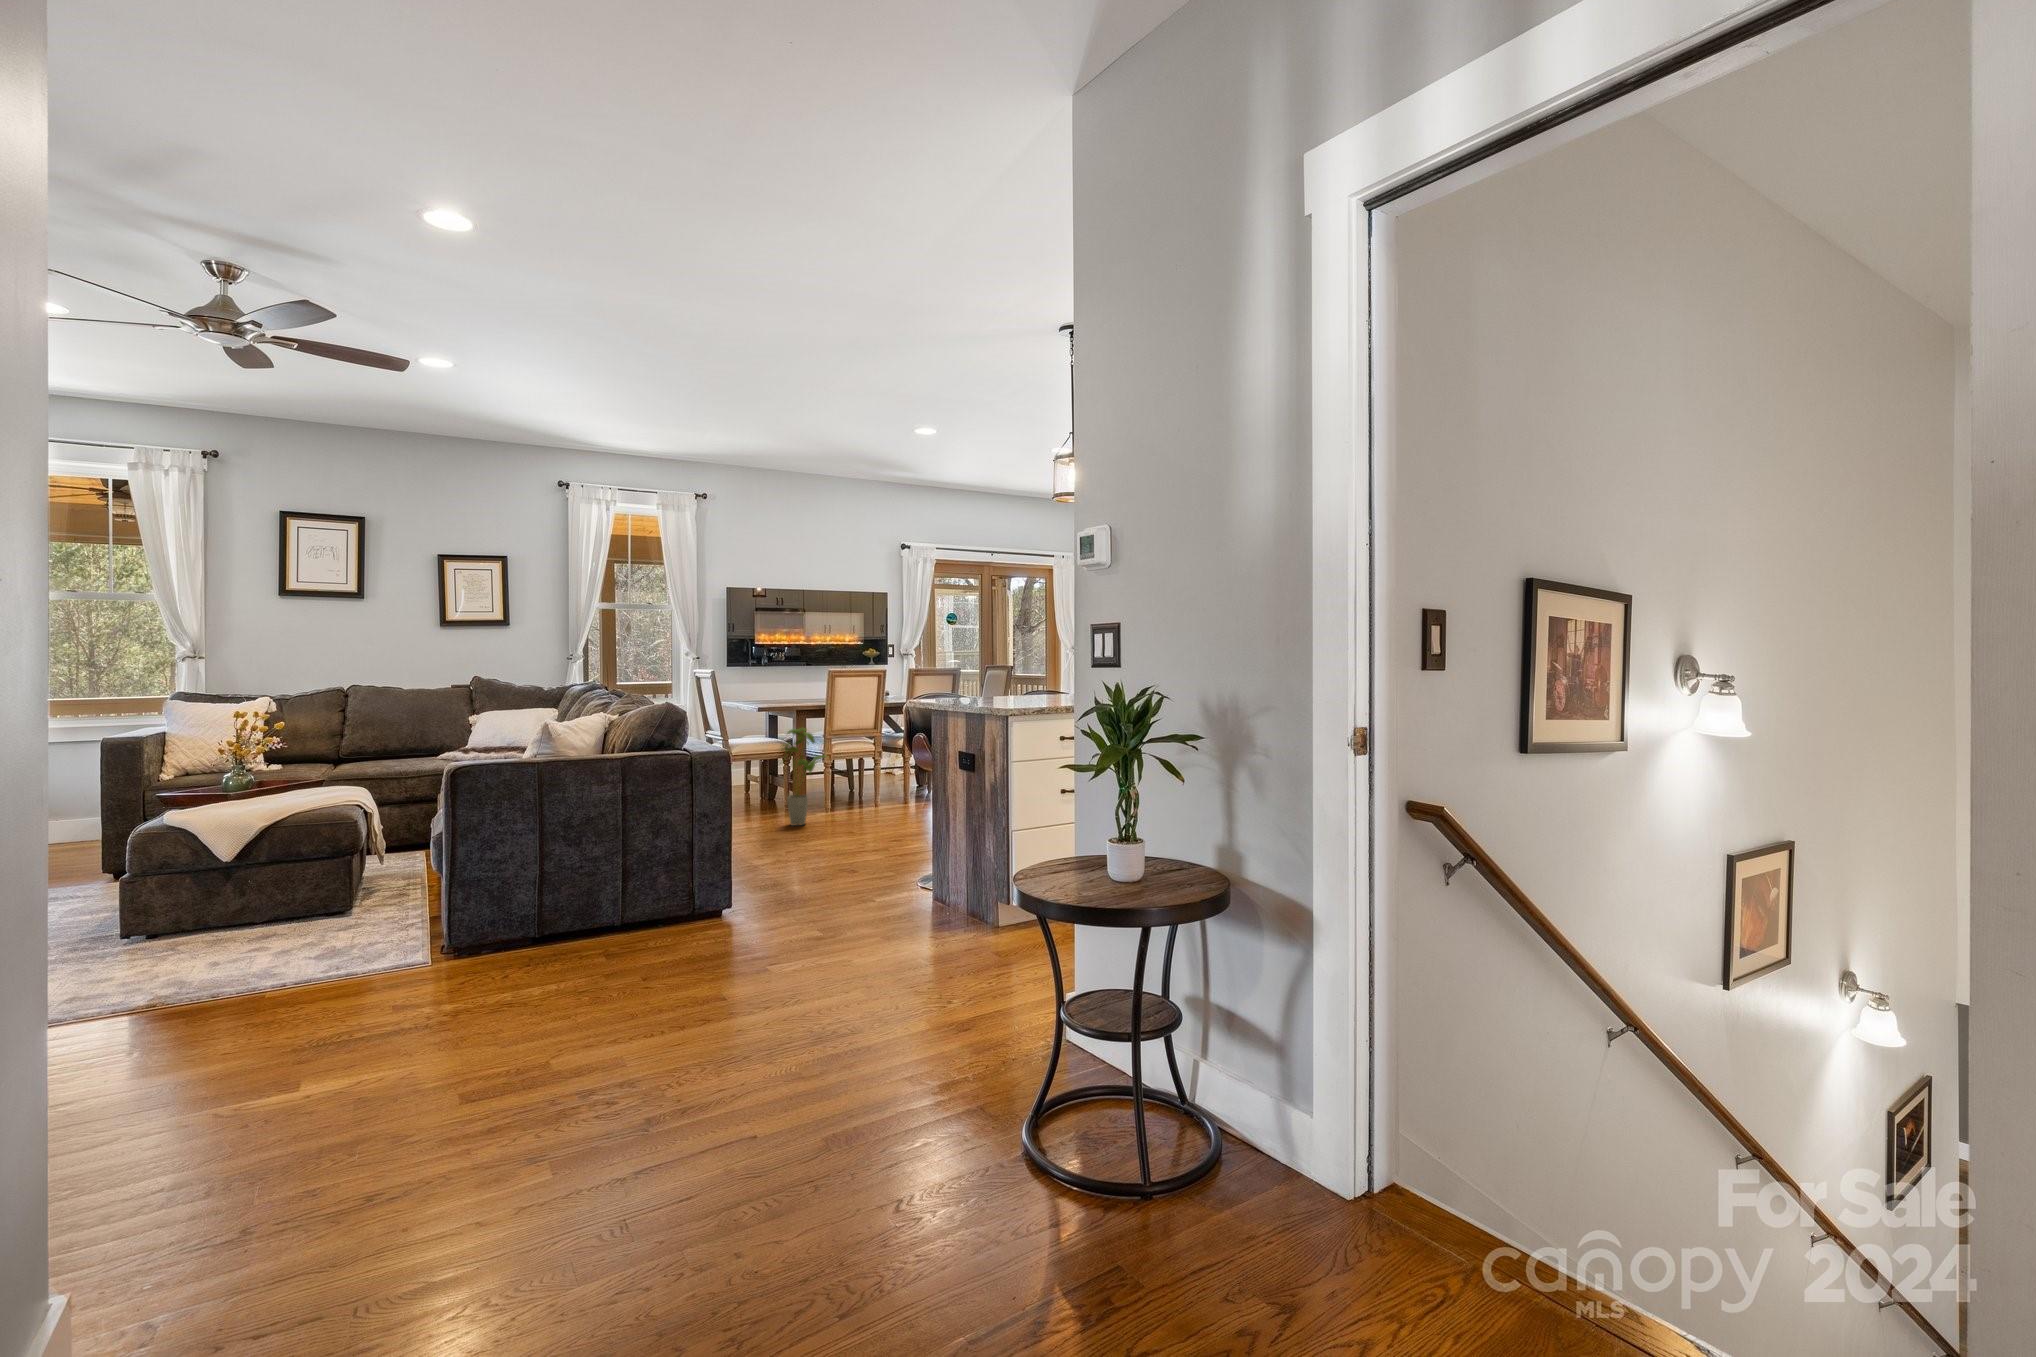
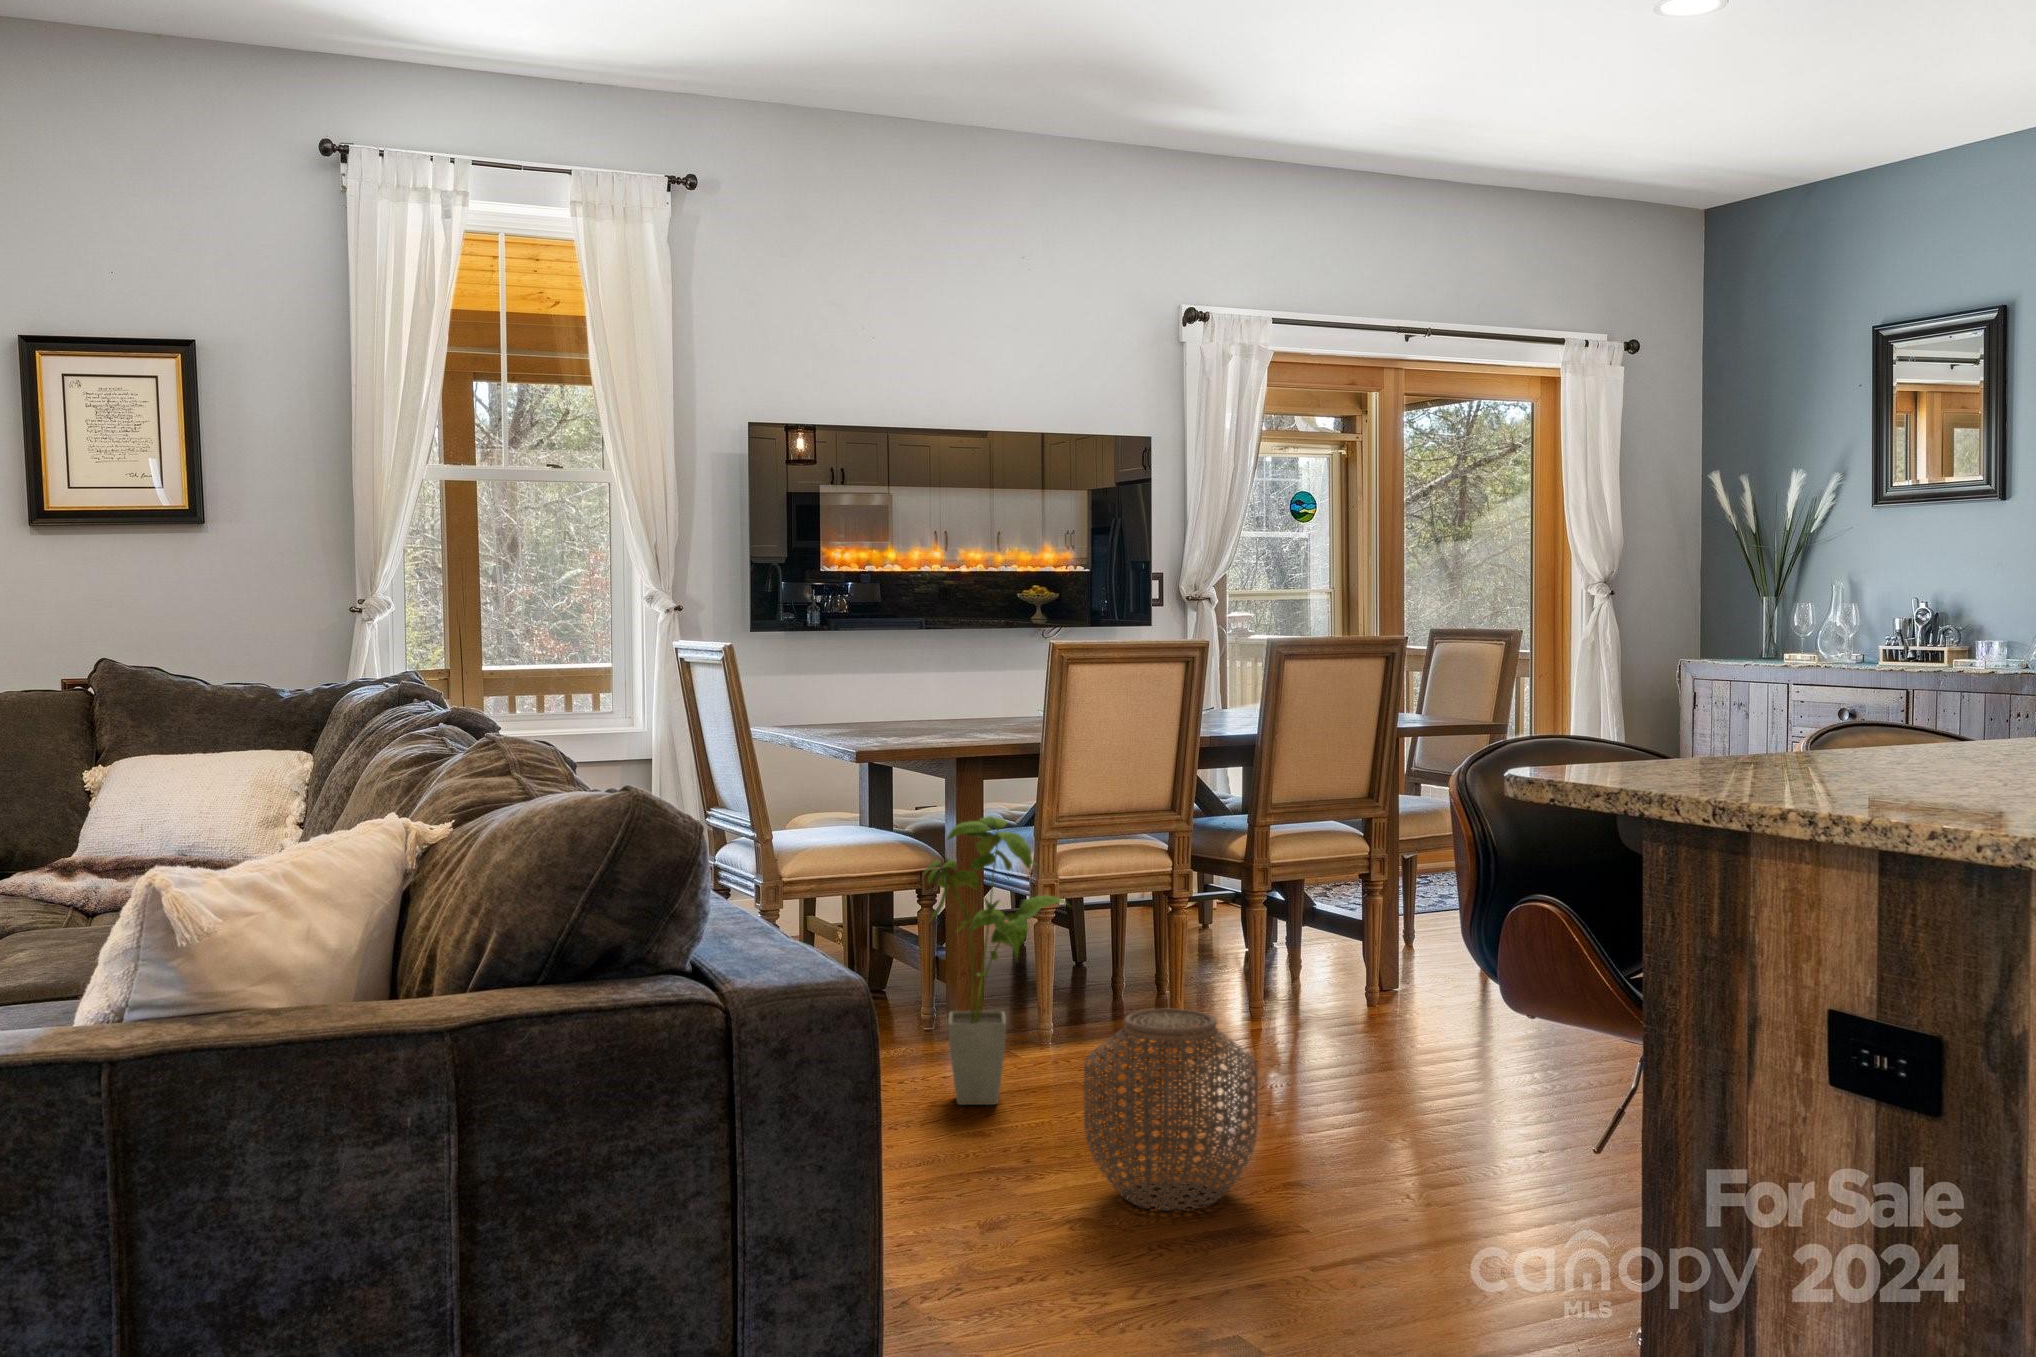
woven basket: none [823,784,878,845] -> present [1084,1009,1258,1210]

